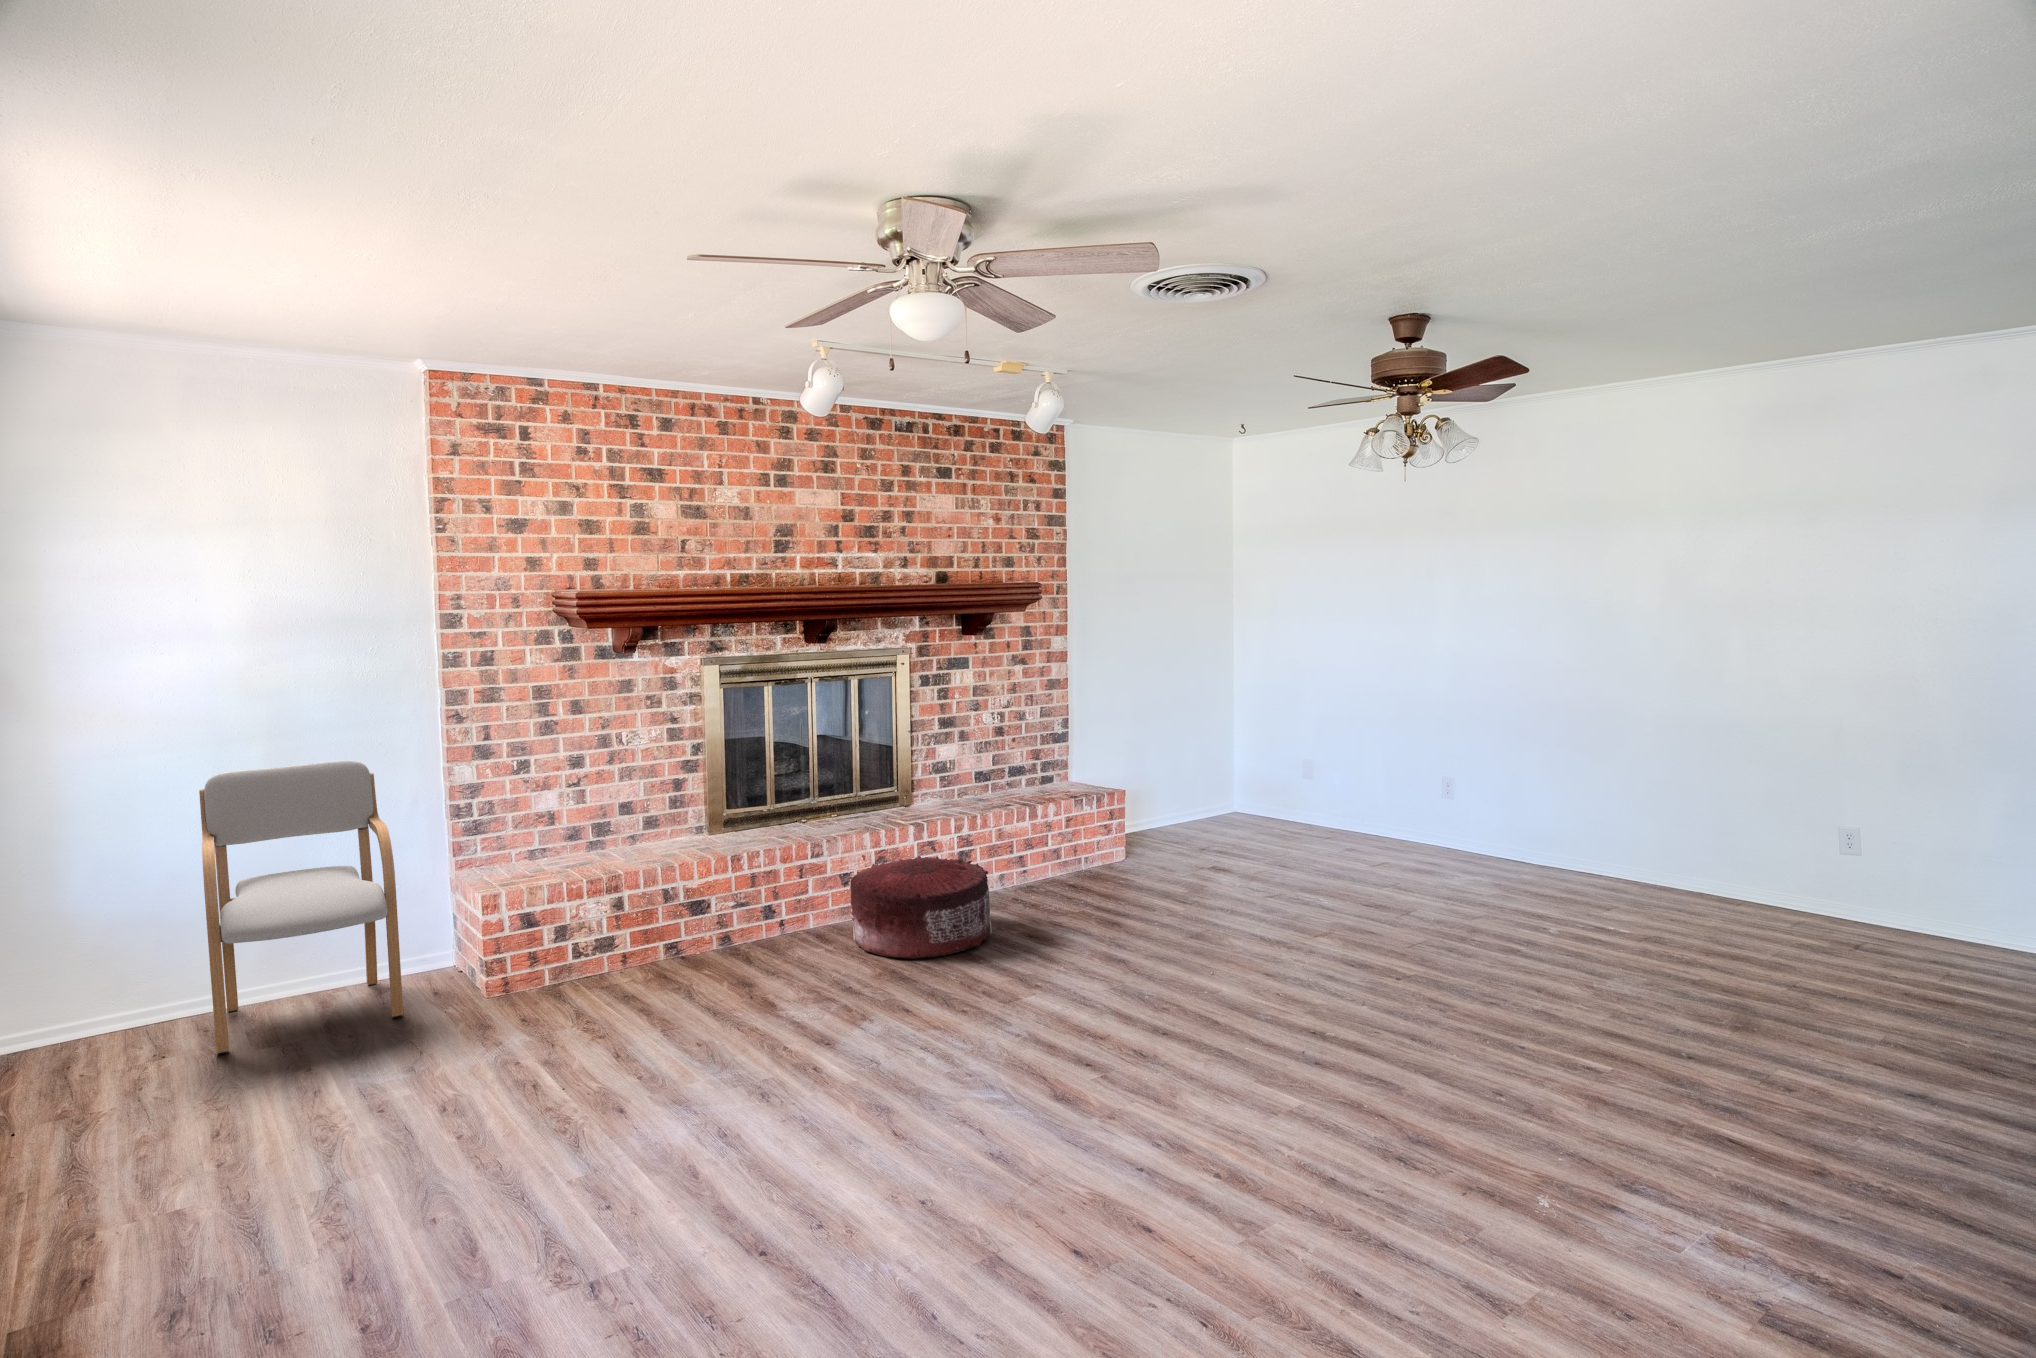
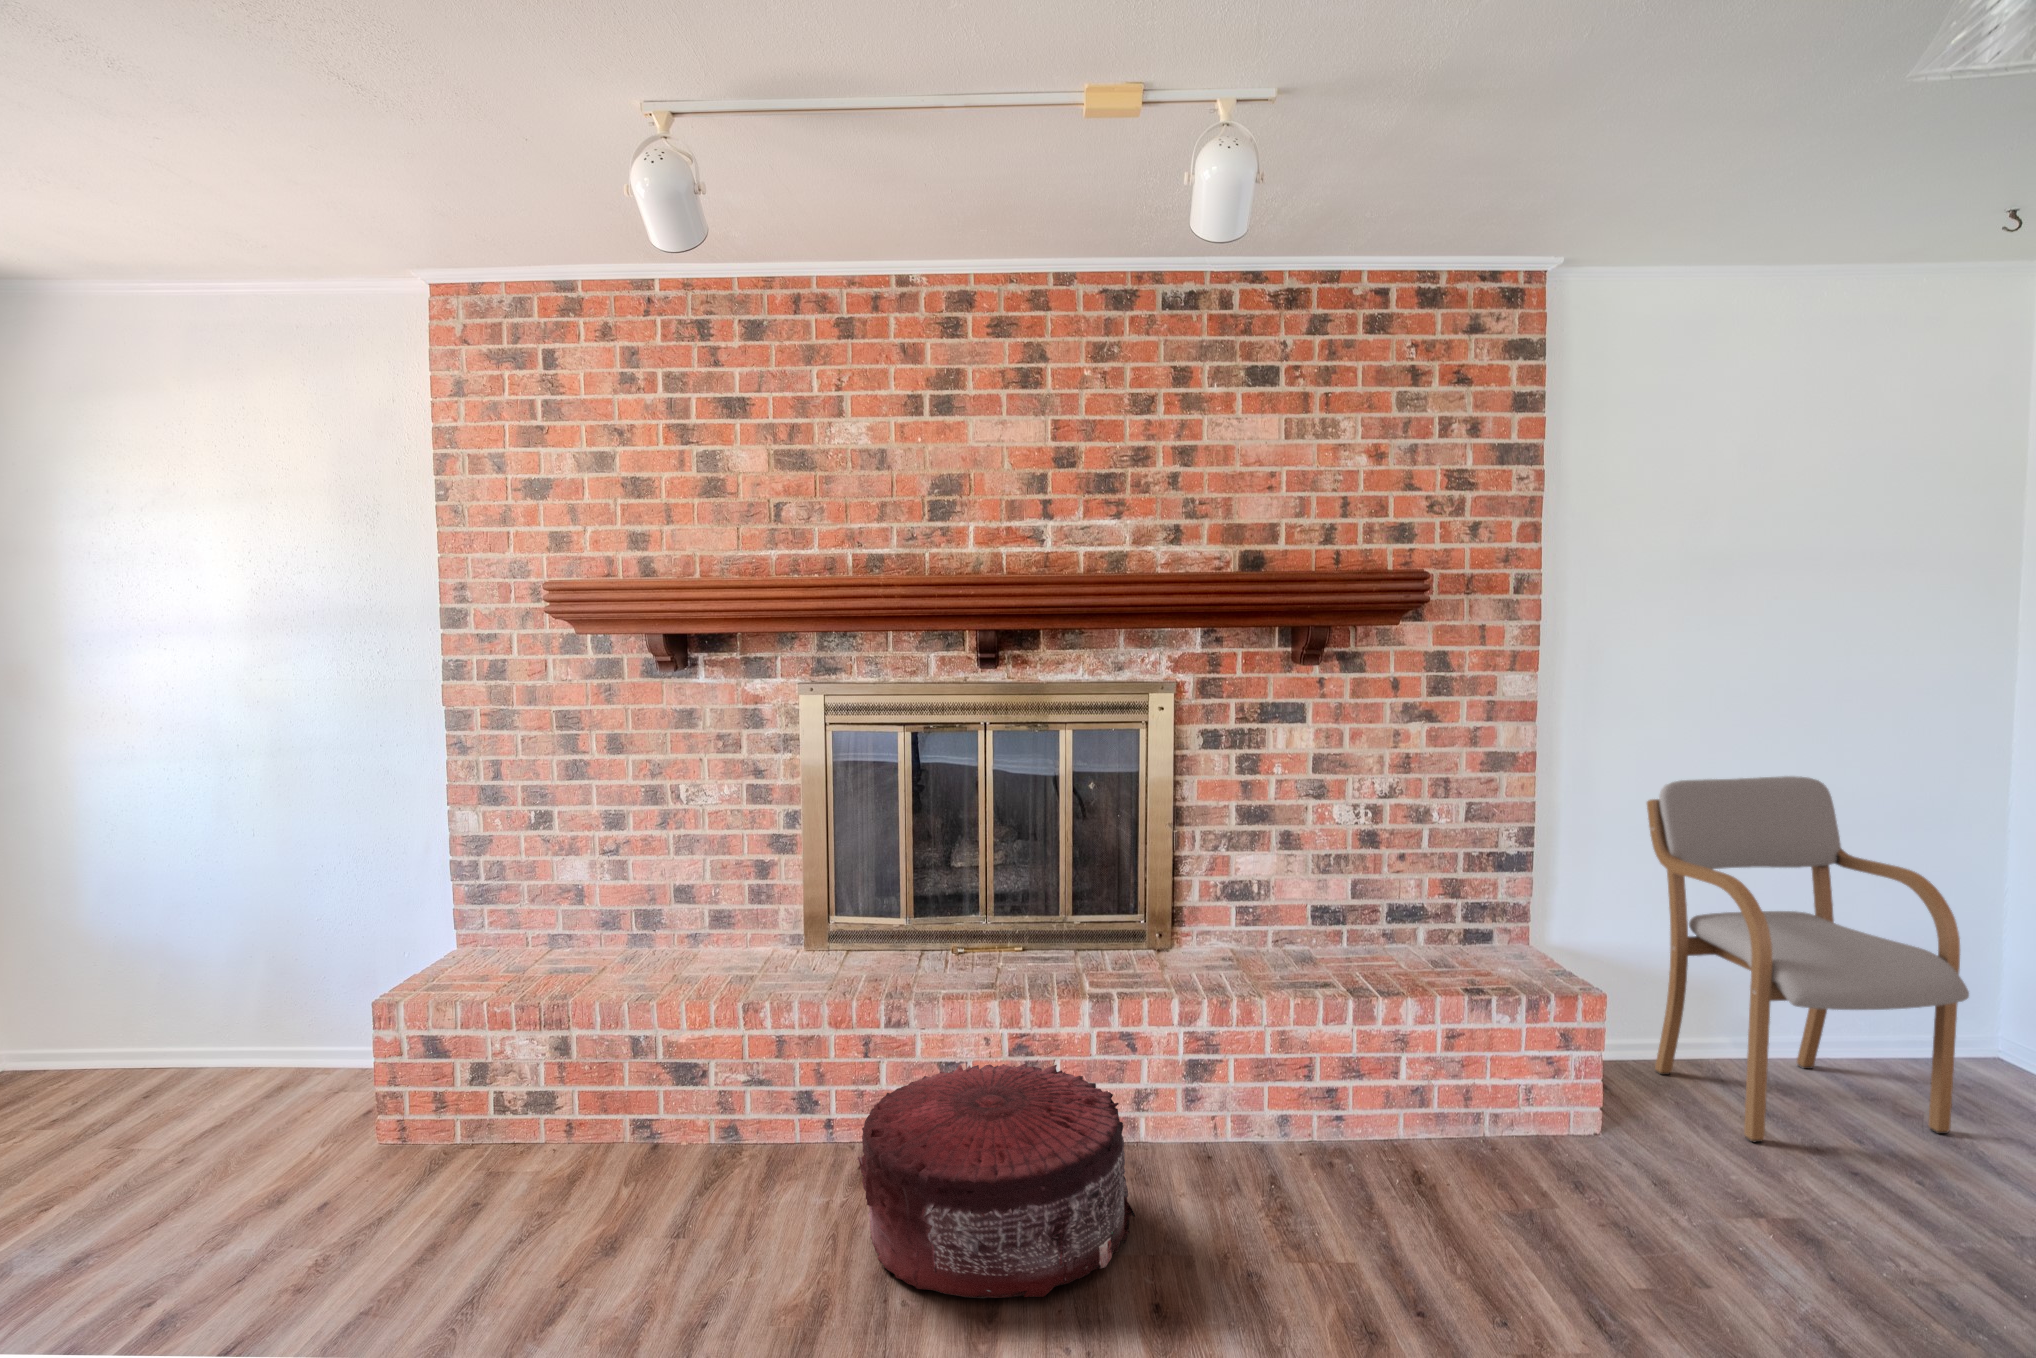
armchair: present [199,760,403,1055] -> present [1647,776,1969,1142]

